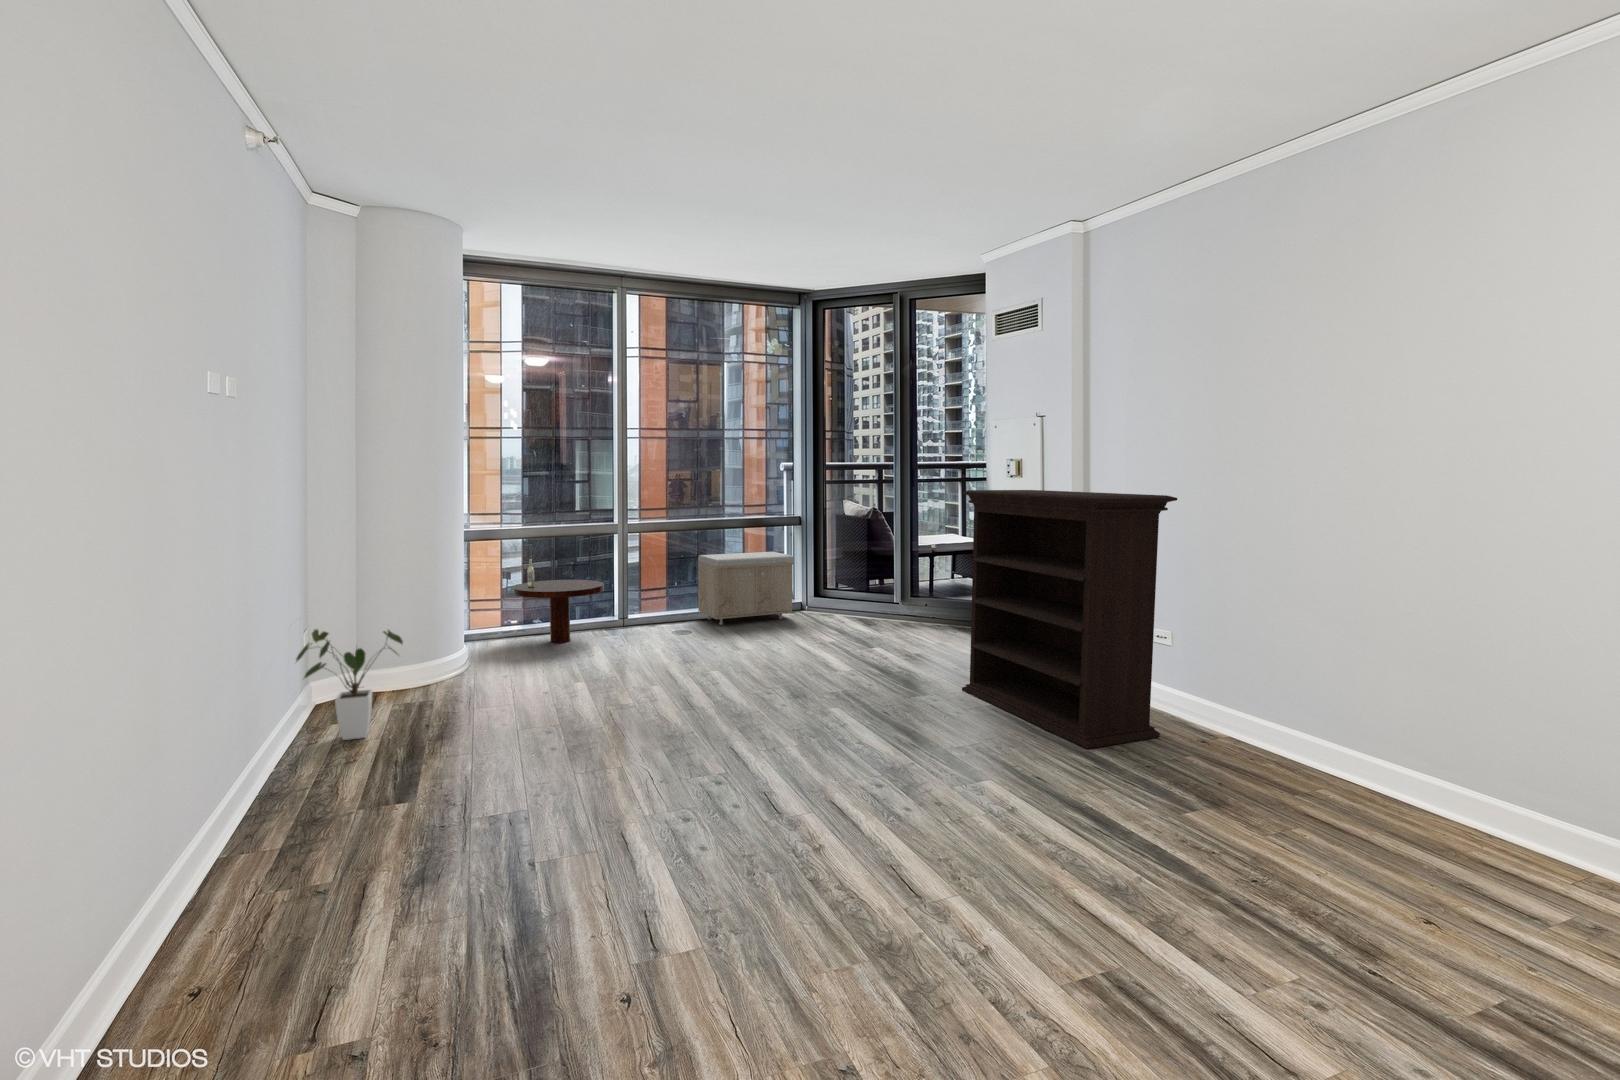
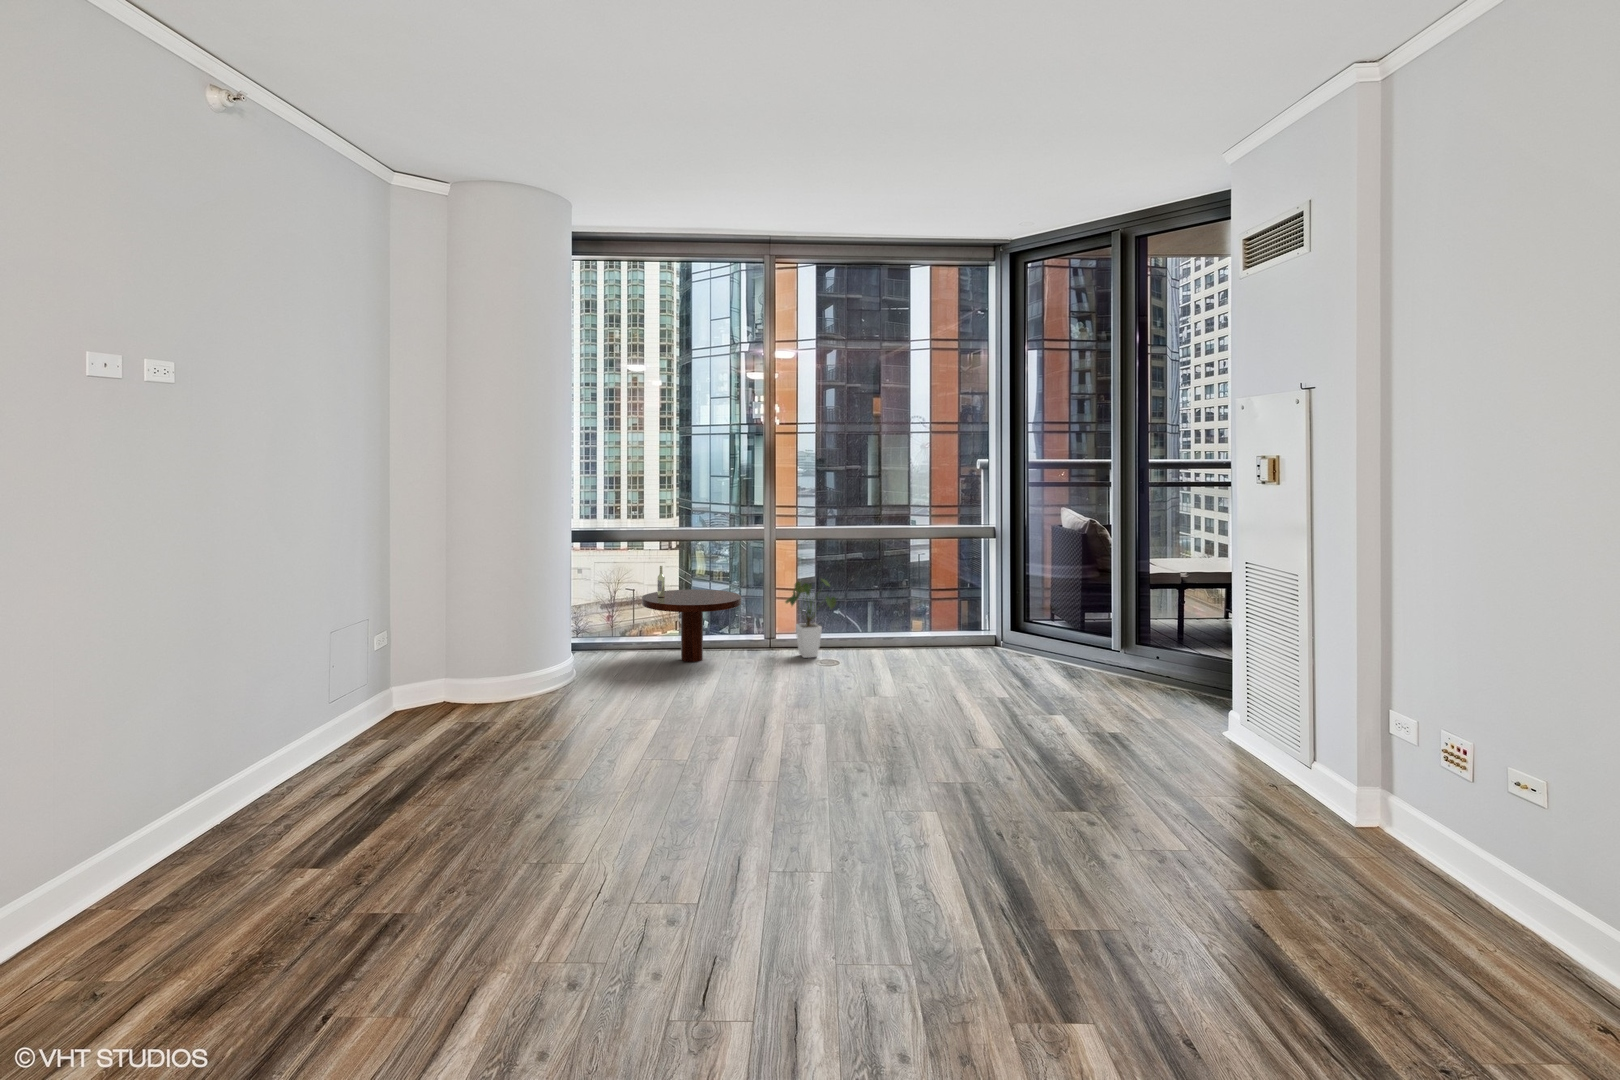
bookshelf: present [962,490,1177,749] -> none [1147,505,1561,992]
storage bench: present [698,552,794,625] -> none [865,570,980,656]
house plant: present [296,629,403,740] -> present [786,579,836,658]

